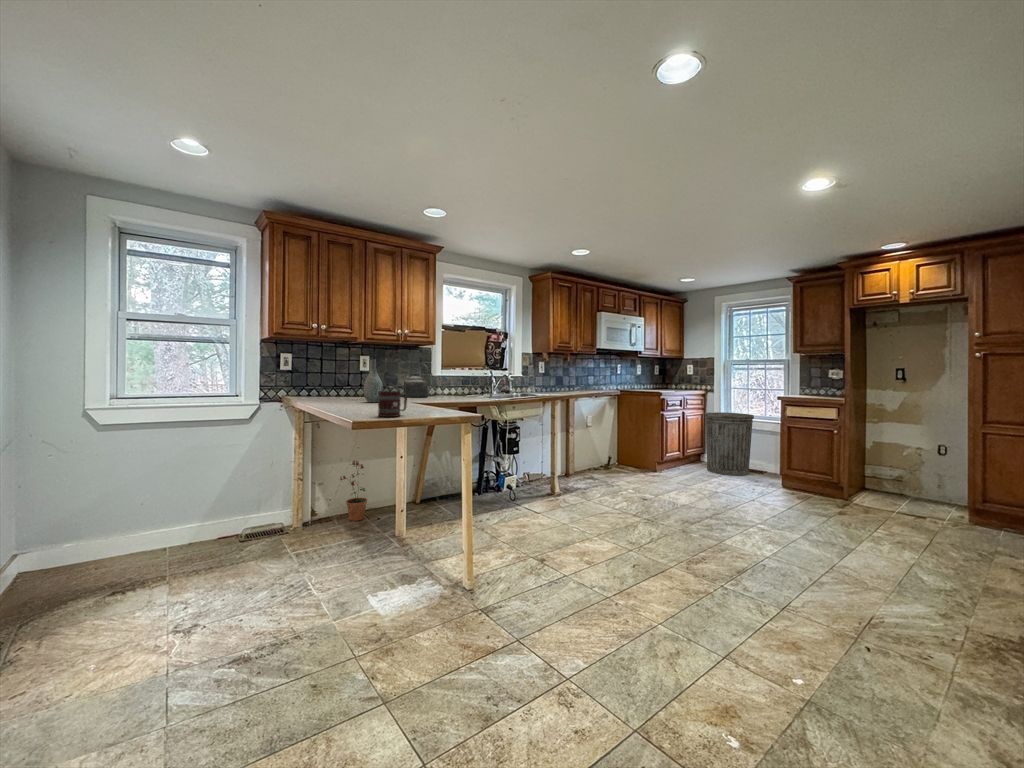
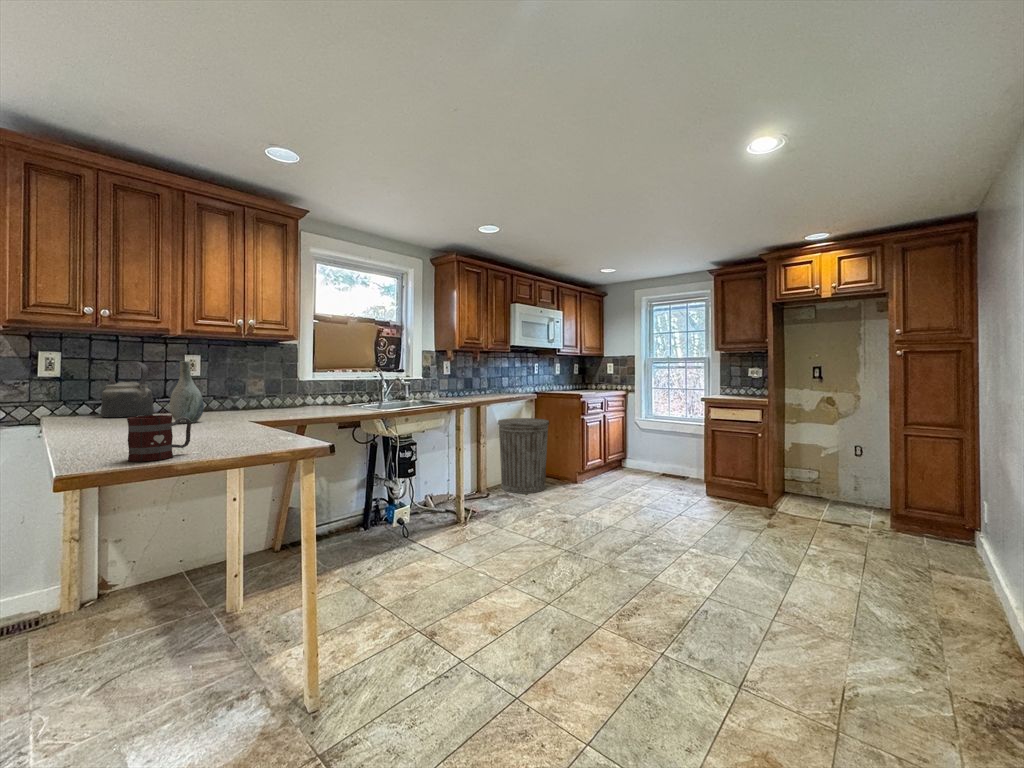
kettle: present [403,363,428,397] -> present [101,361,154,418]
trash can: present [705,412,754,476] -> present [498,418,549,493]
potted plant: present [340,461,367,521] -> none [148,501,193,589]

